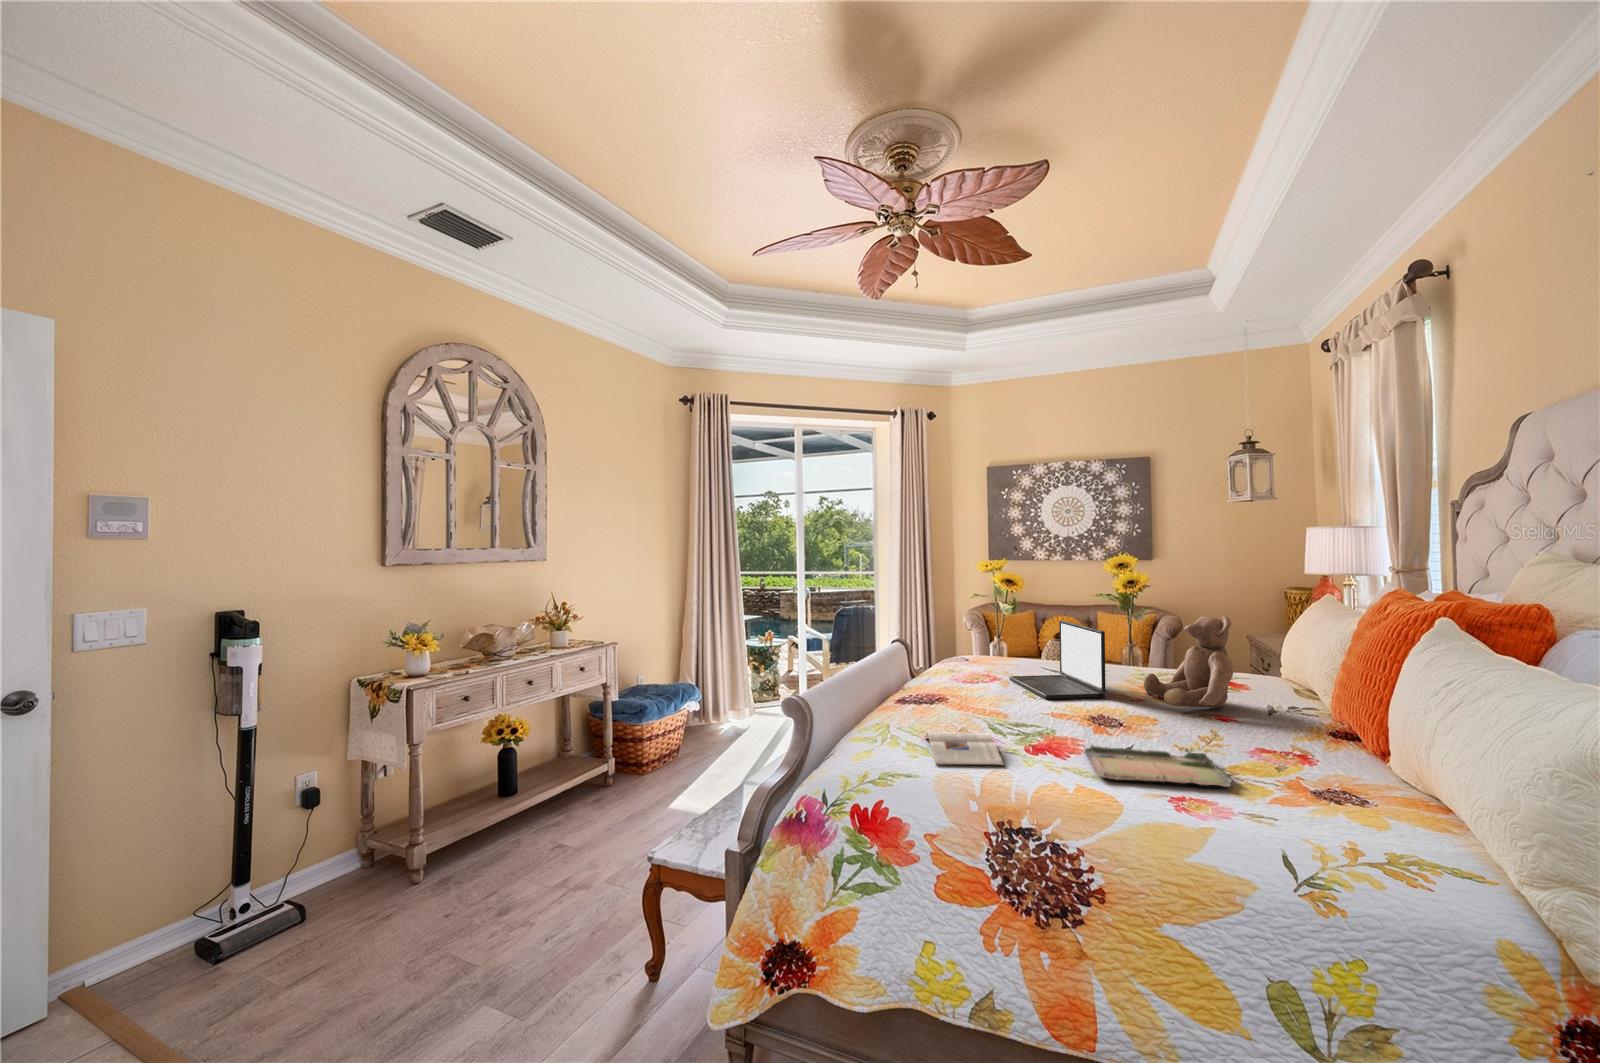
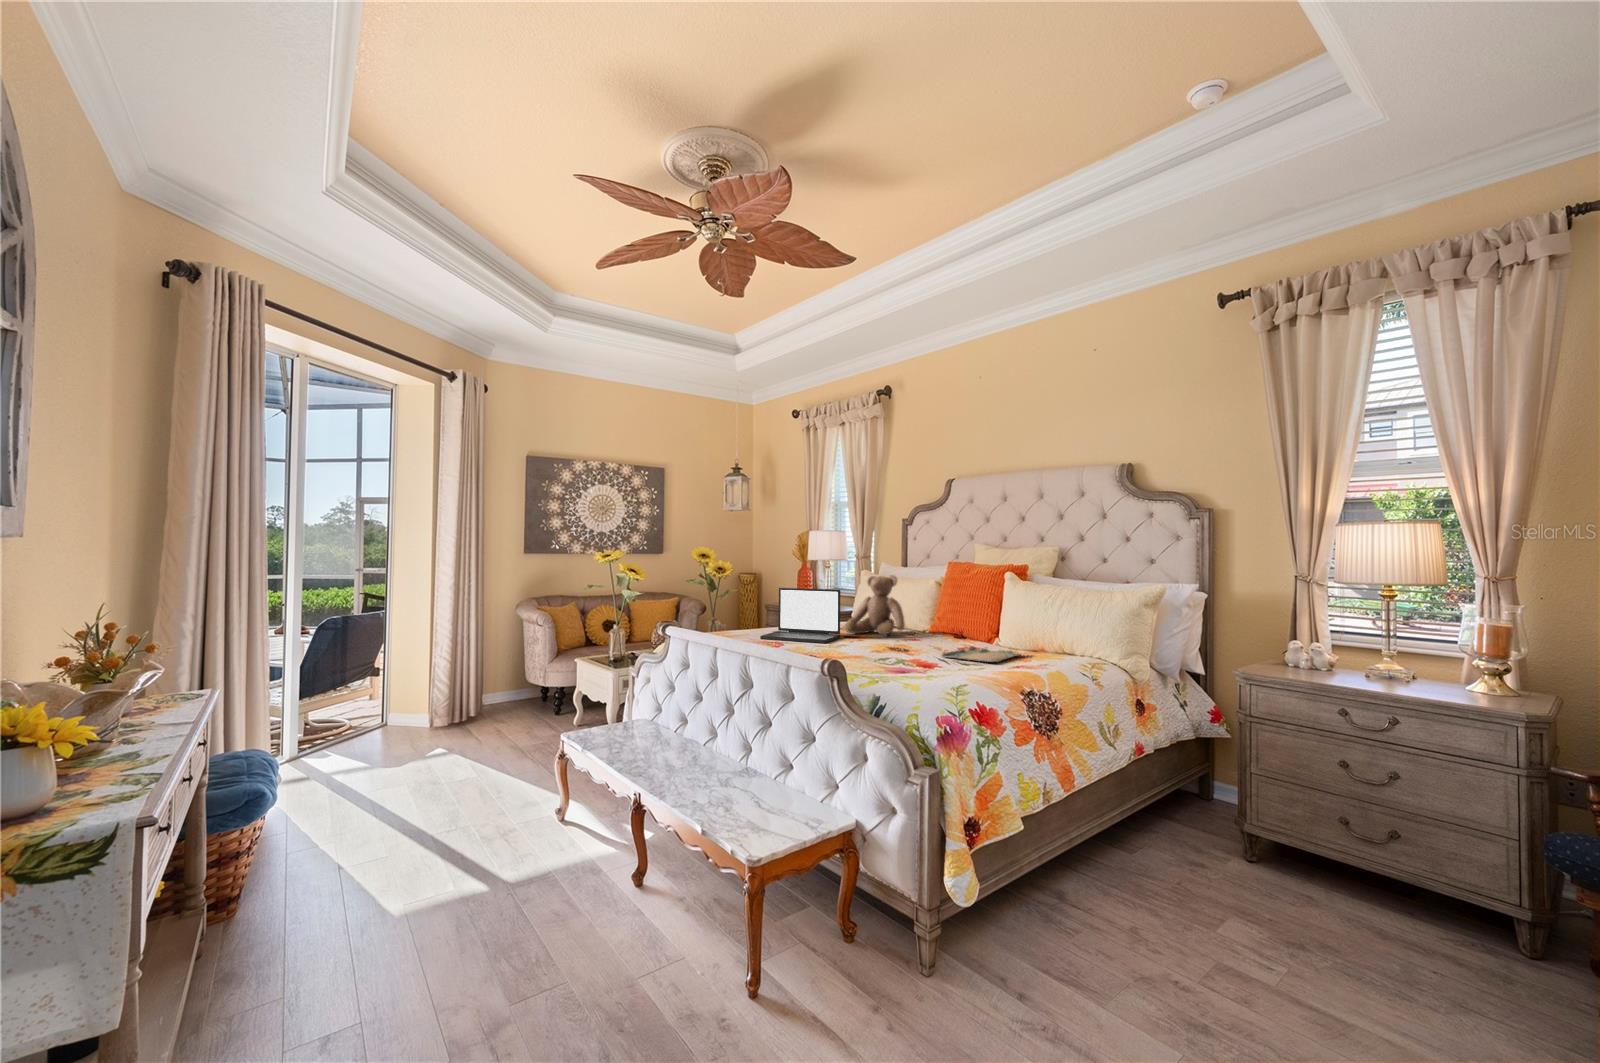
magazine: present [925,732,1003,765] -> none [875,655,954,677]

